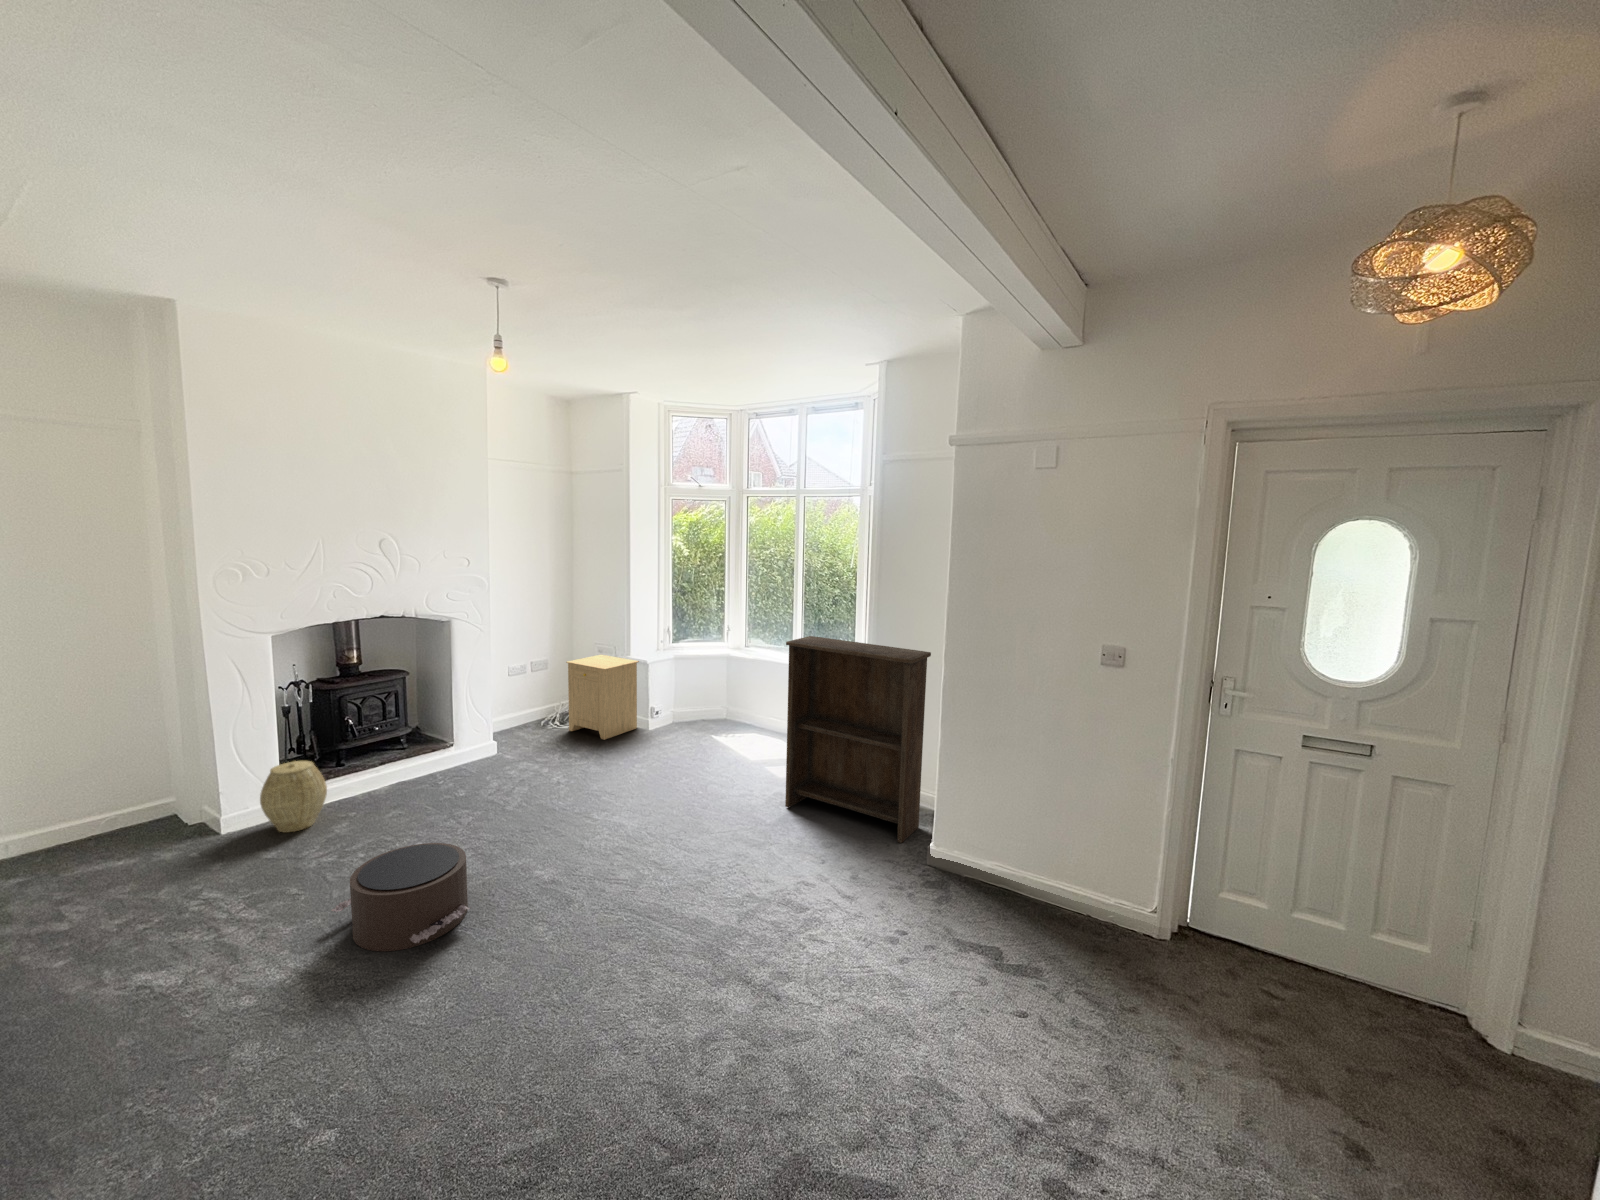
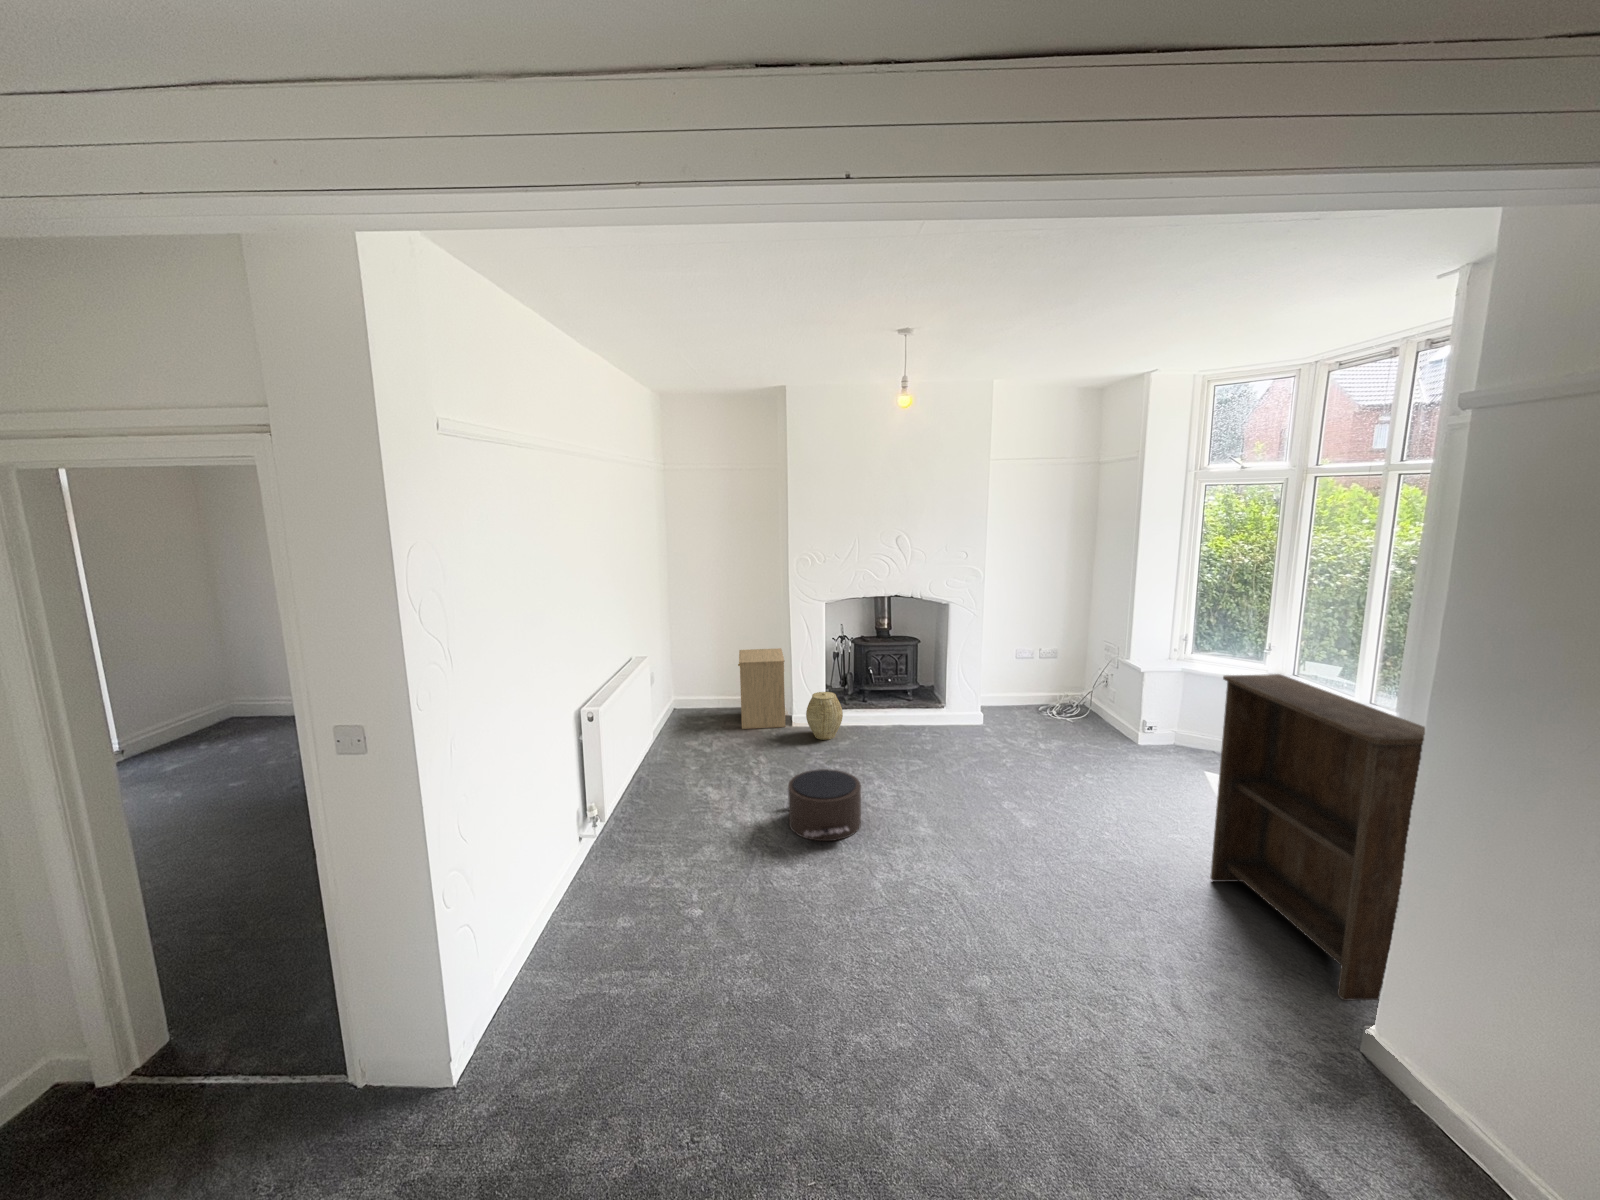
side table: present [566,655,639,740] -> present [738,648,785,729]

